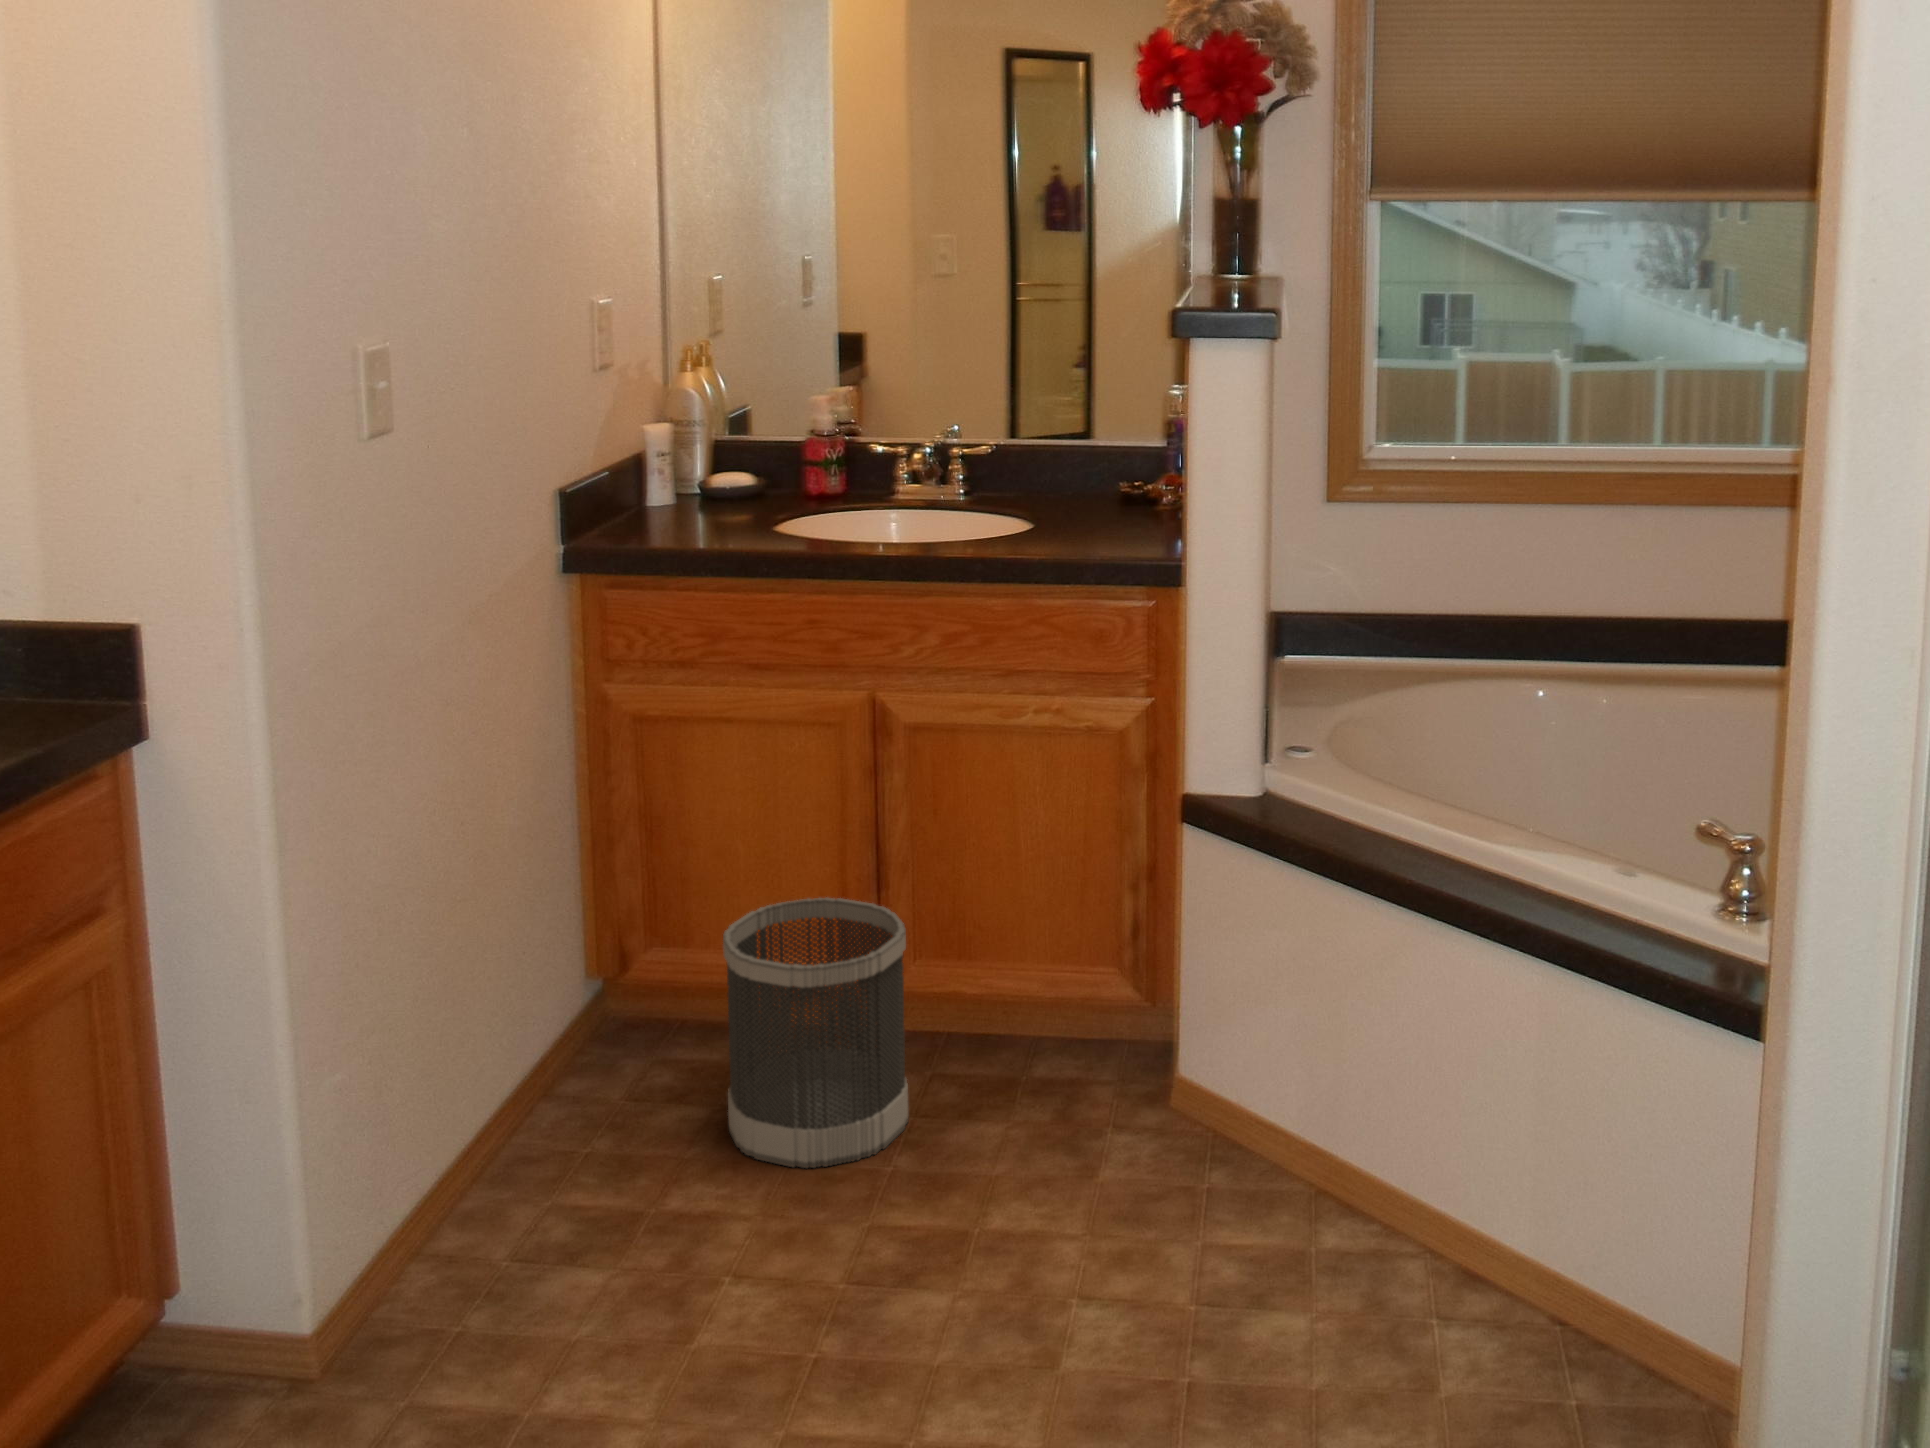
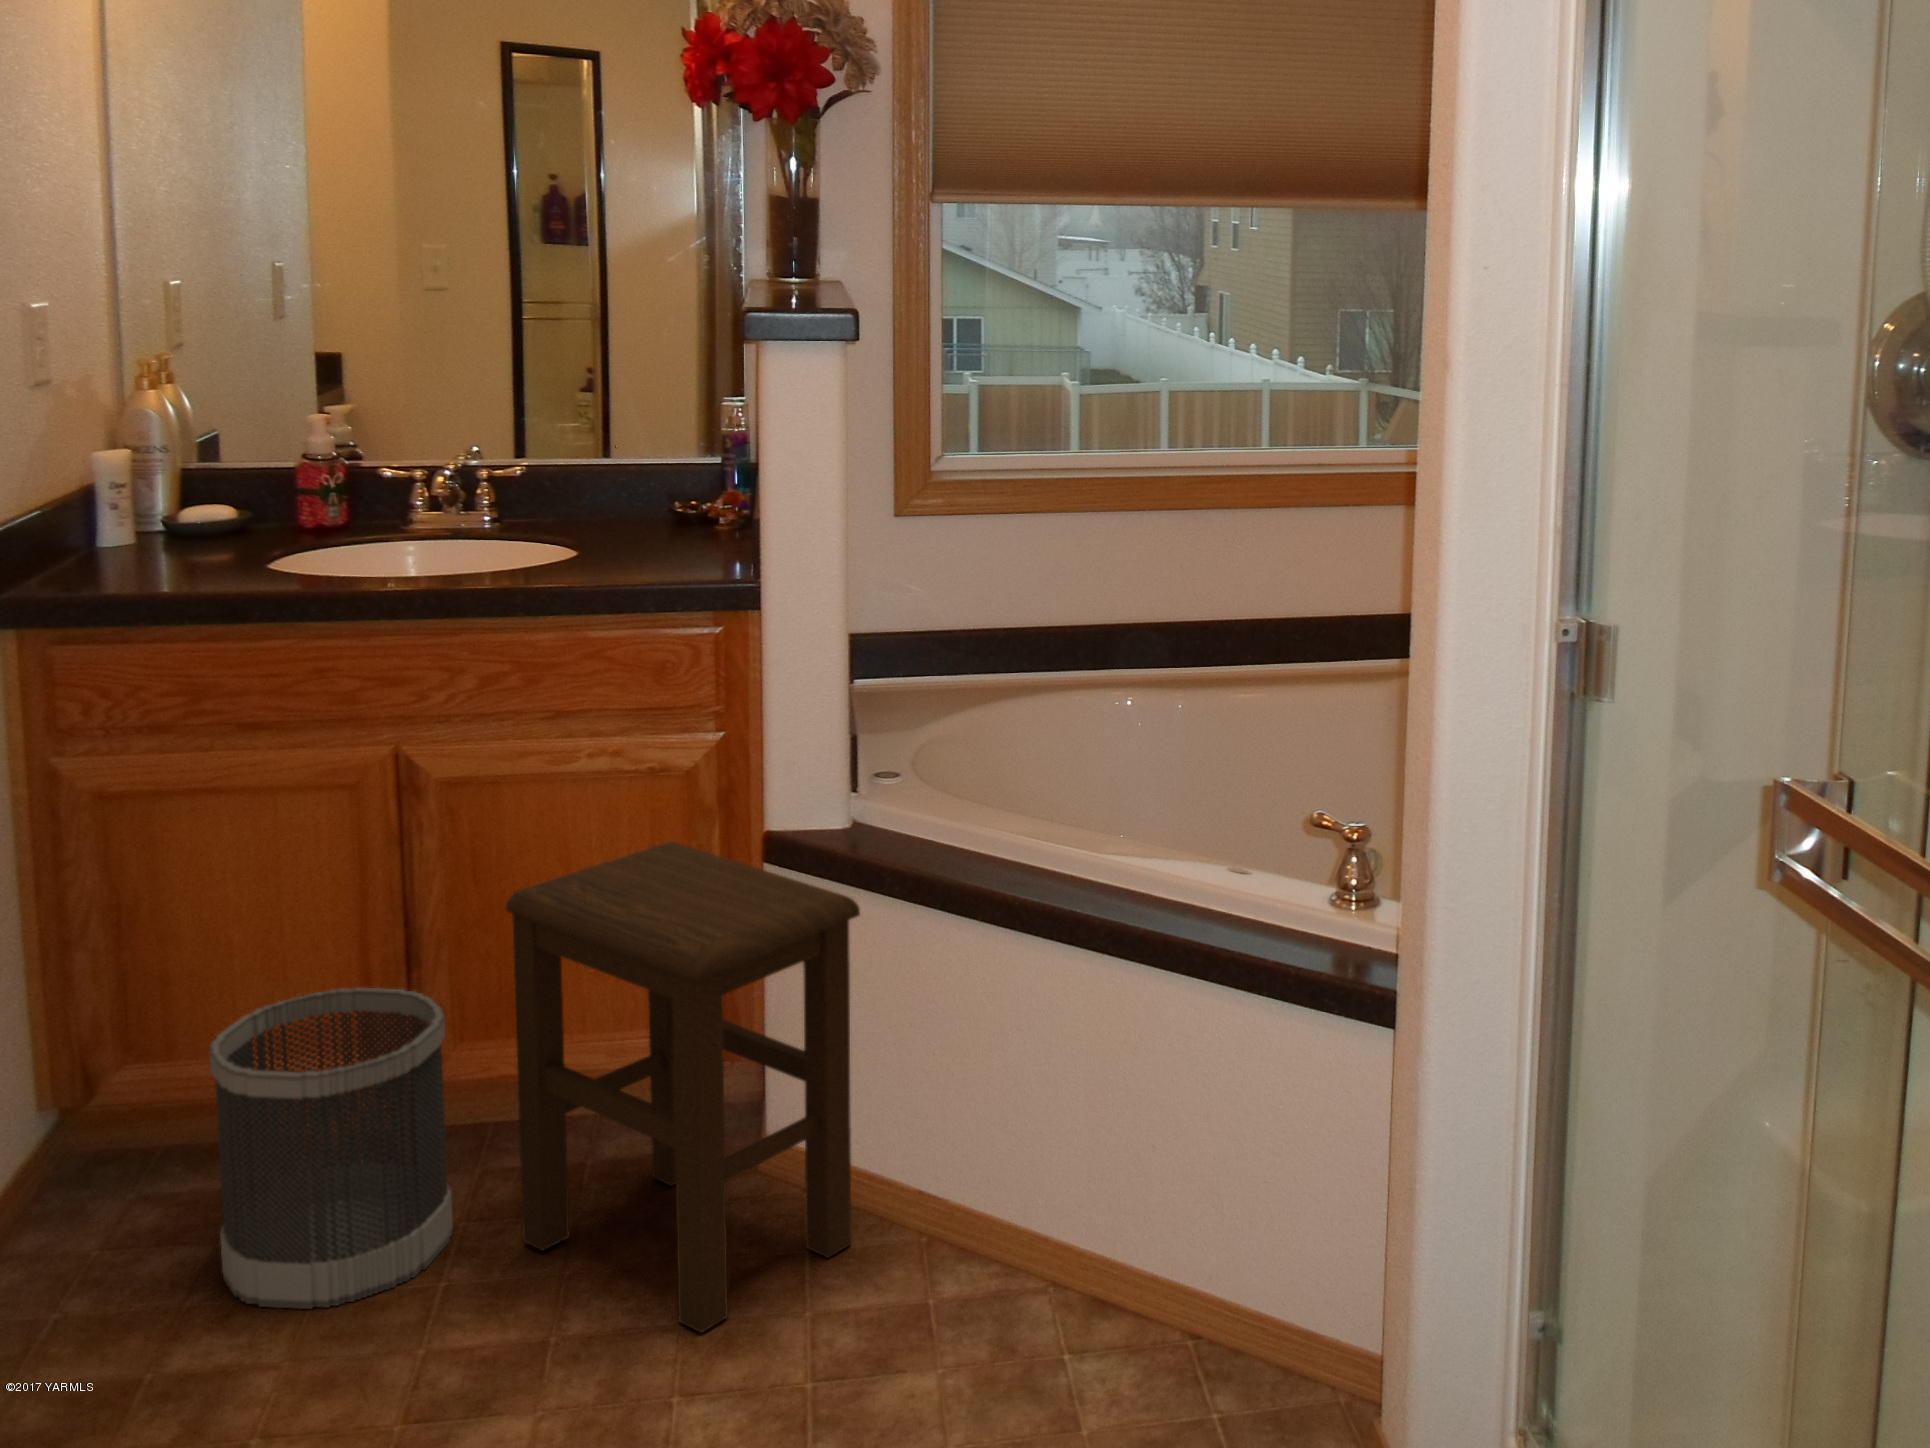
stool: none [957,795,1261,1242] -> present [506,842,860,1332]

